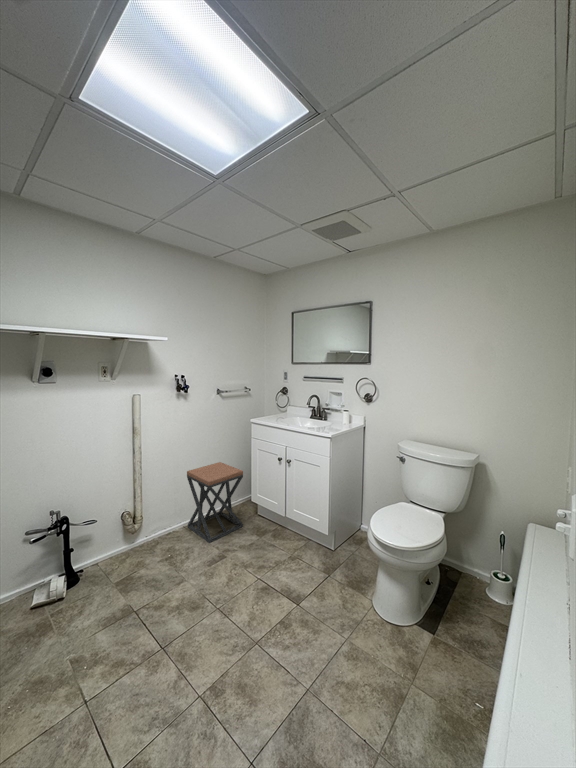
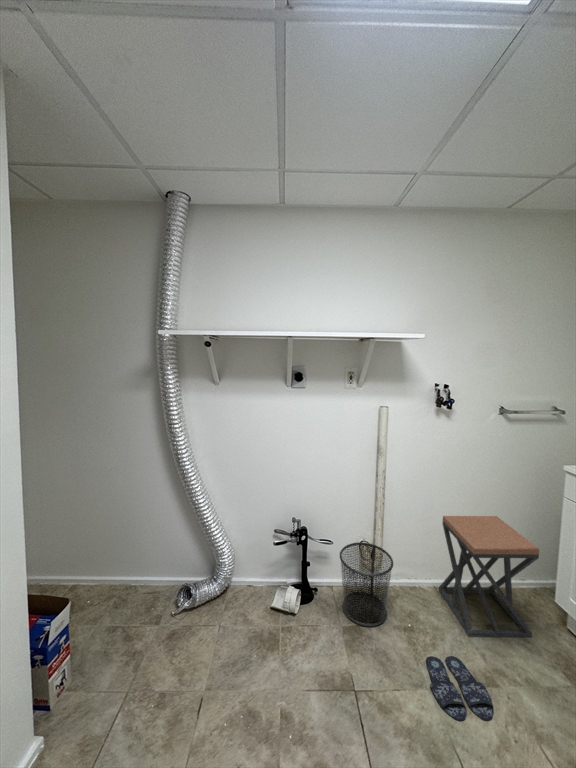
waste bin: none [105,509,154,576] -> present [340,542,393,626]
slippers: none [184,557,226,587] -> present [426,656,493,721]

